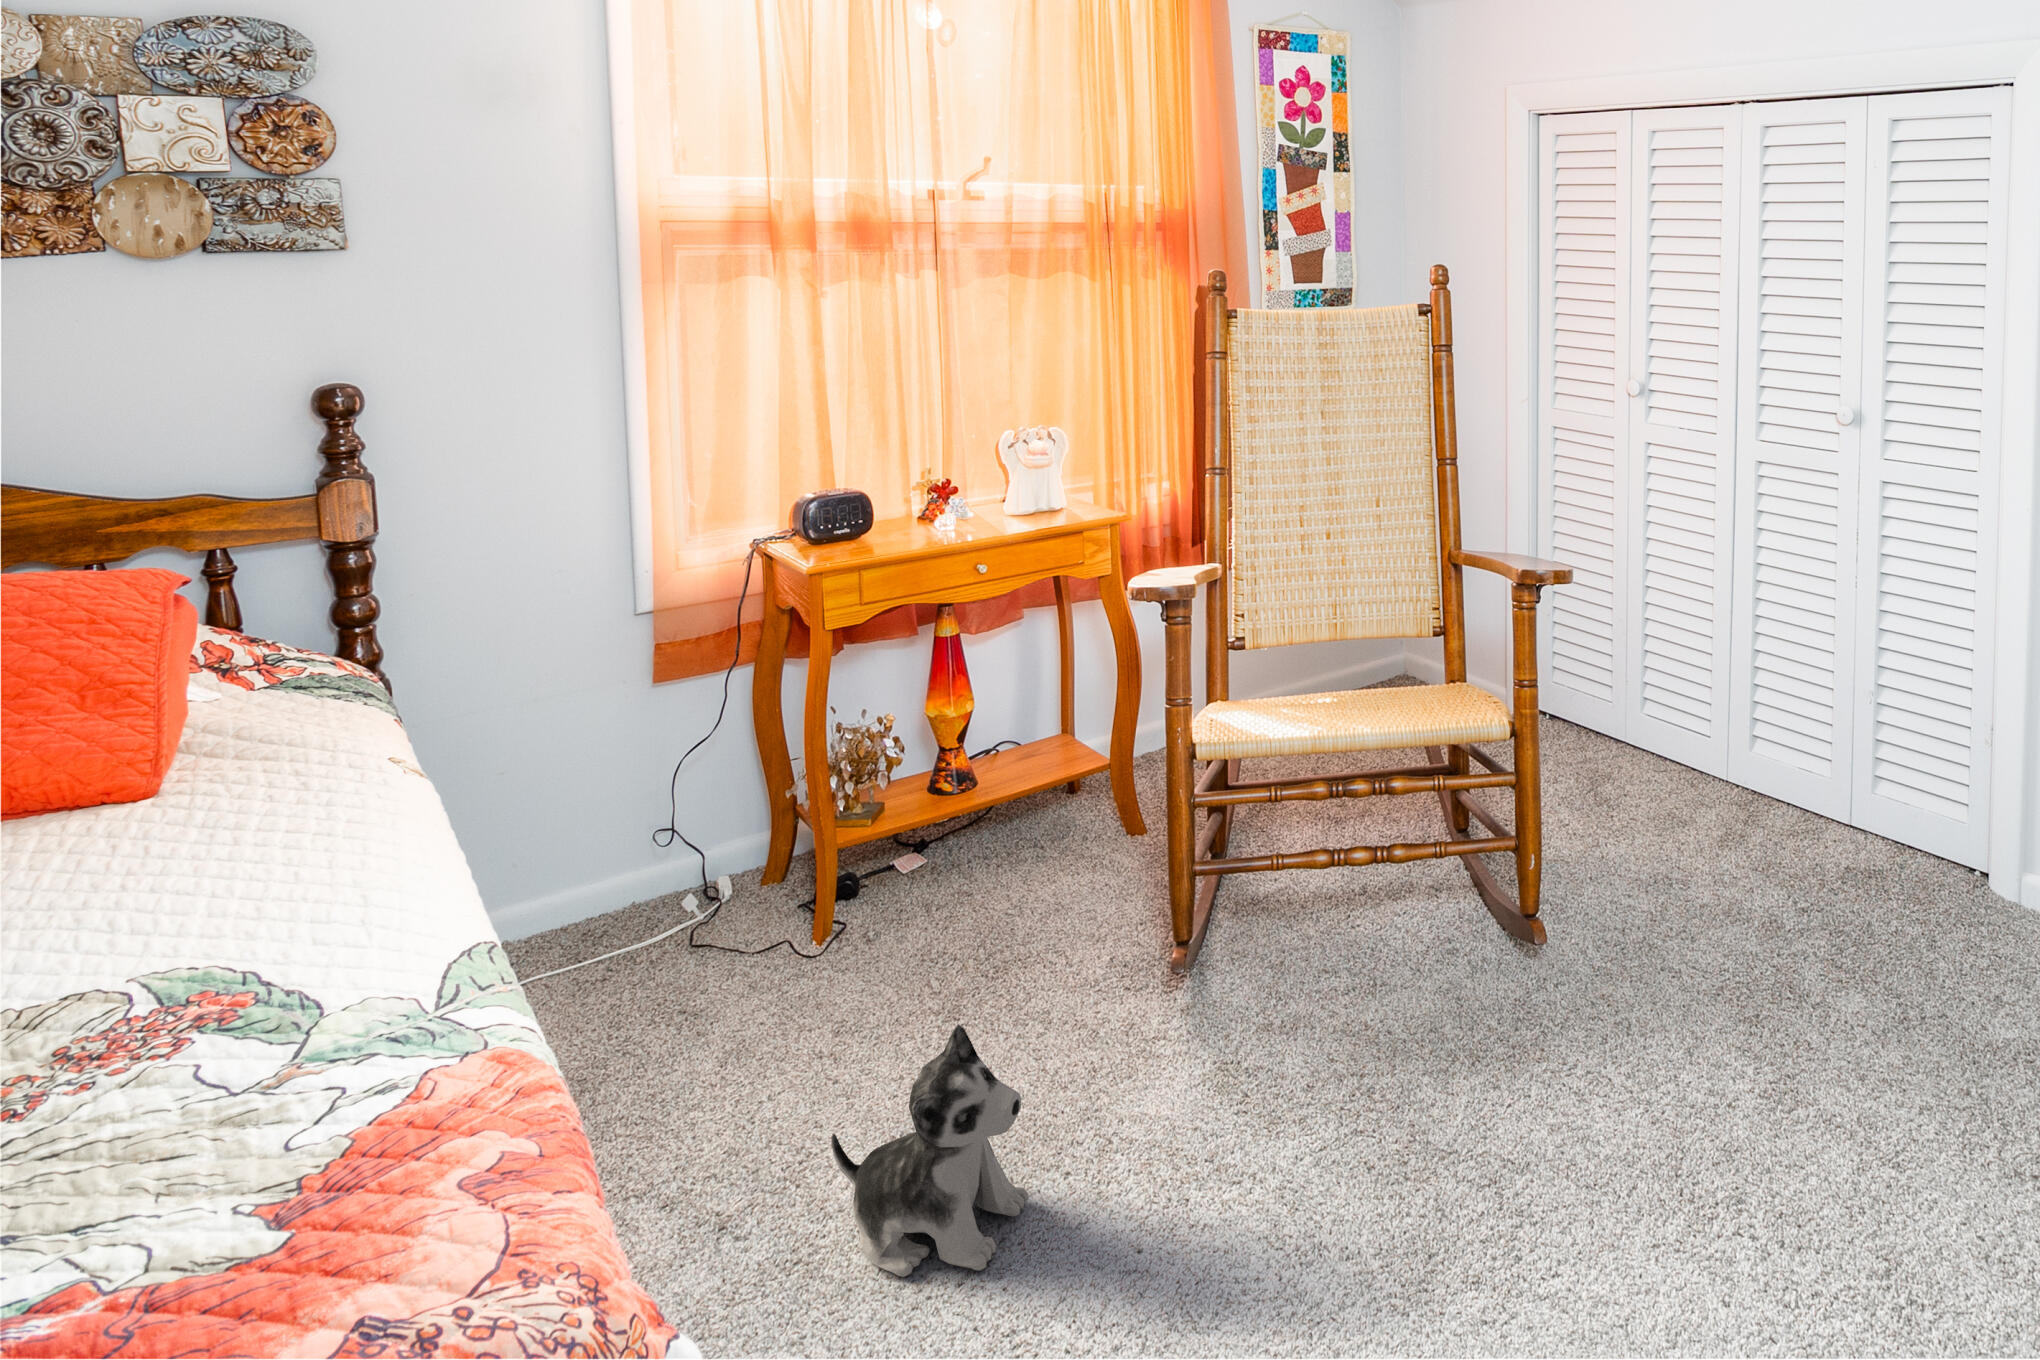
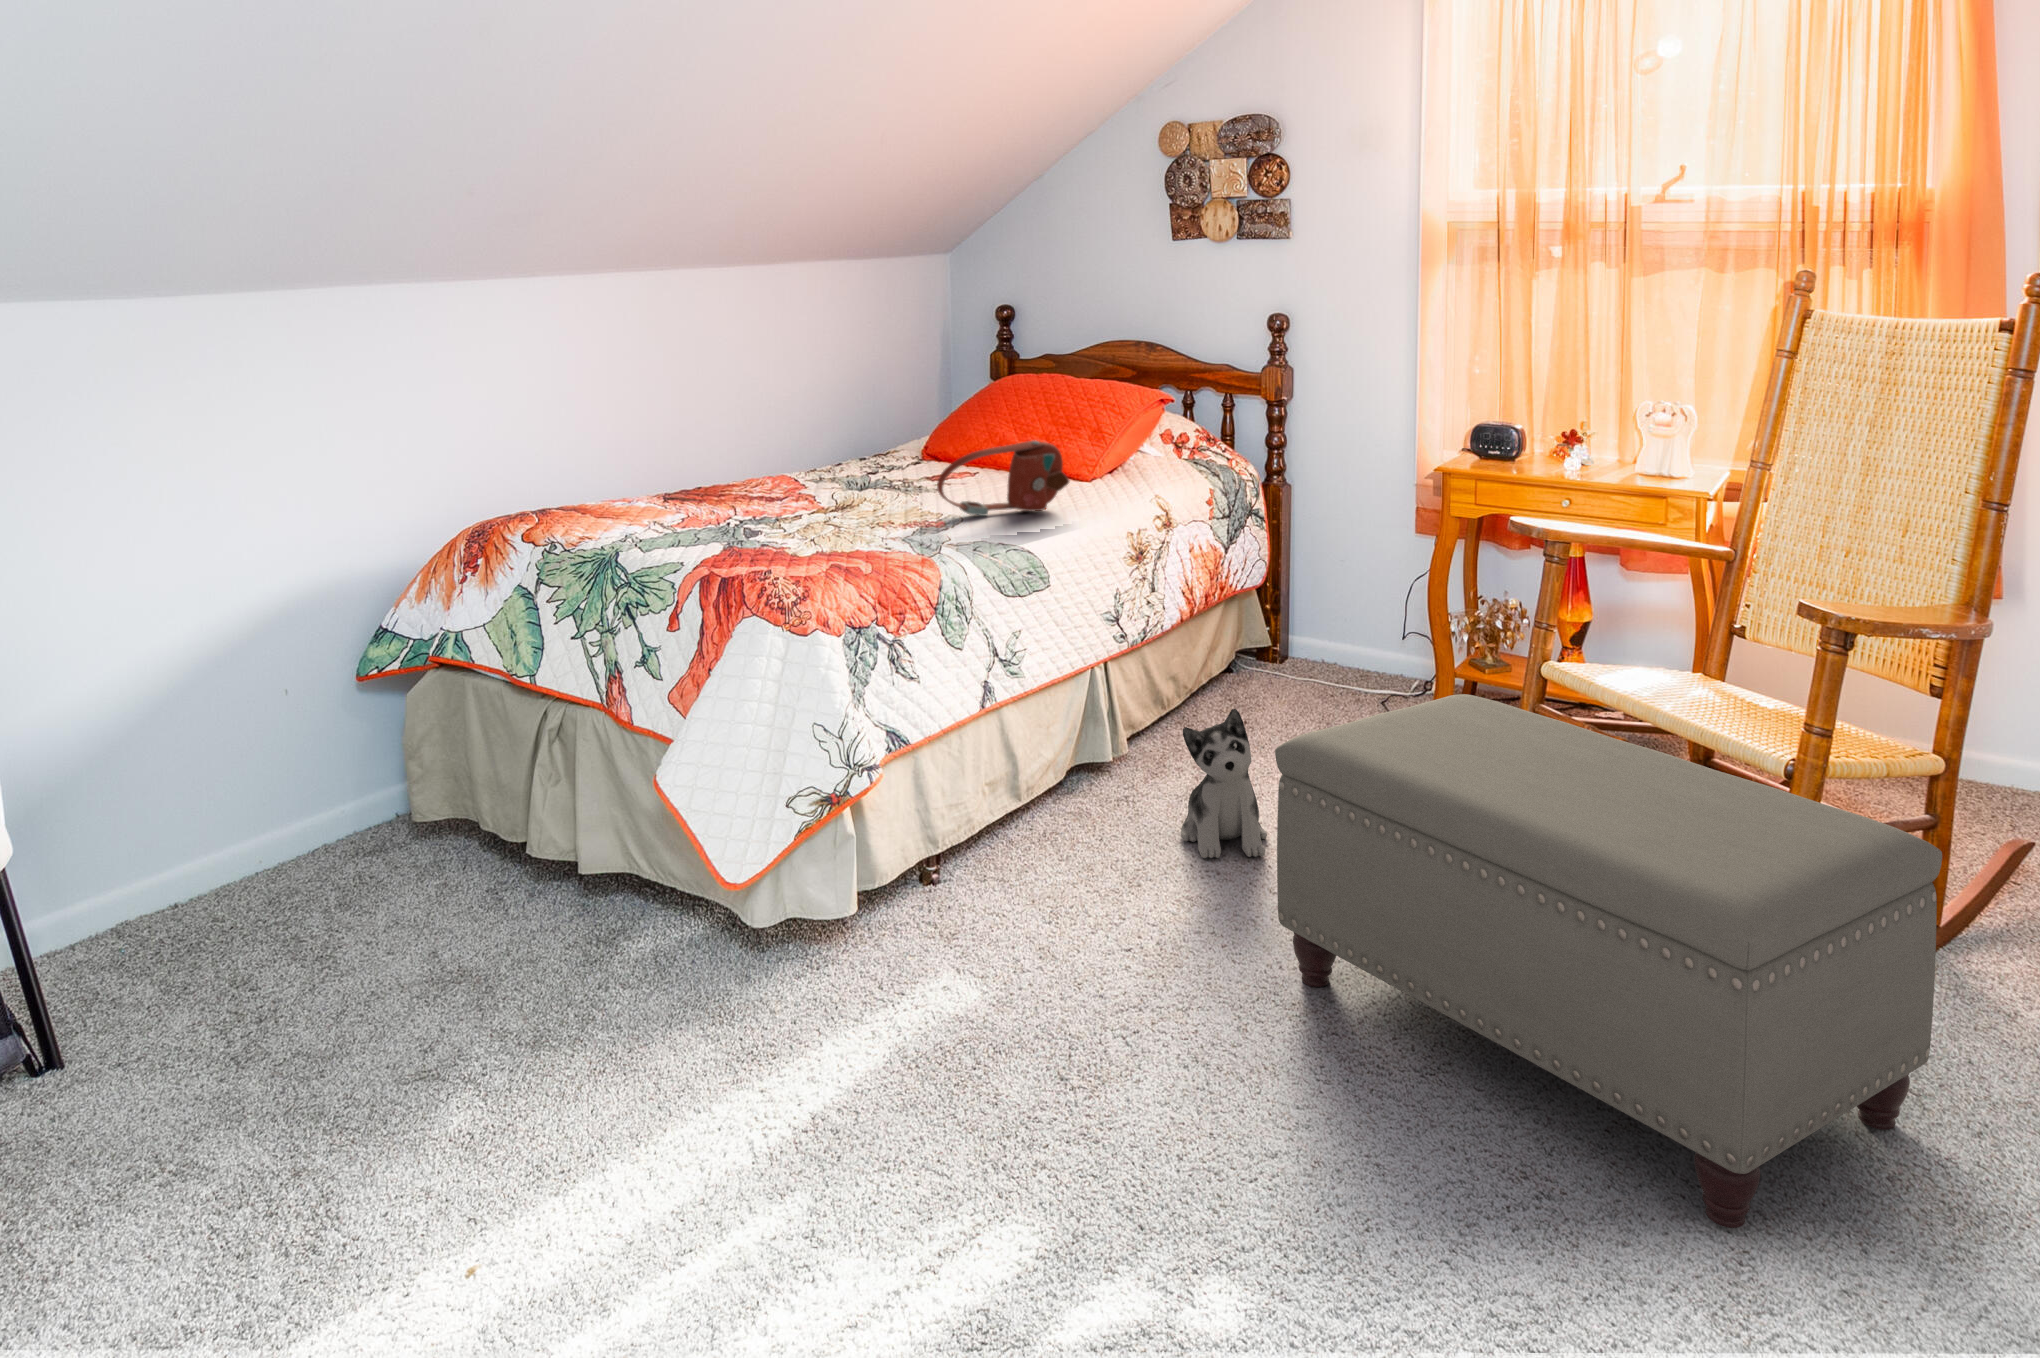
handbag: none [161,754,385,1002] -> present [937,440,1070,516]
ottoman: none [1258,761,1893,1279] -> present [1275,694,1942,1228]

